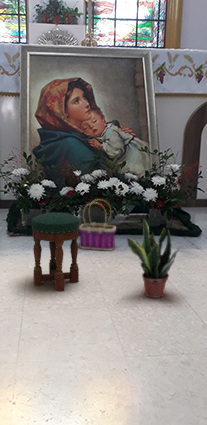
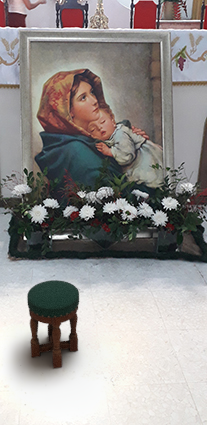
basket: present [79,202,116,251] -> none [81,233,122,289]
potted plant: present [127,220,183,298] -> none [128,302,193,384]

